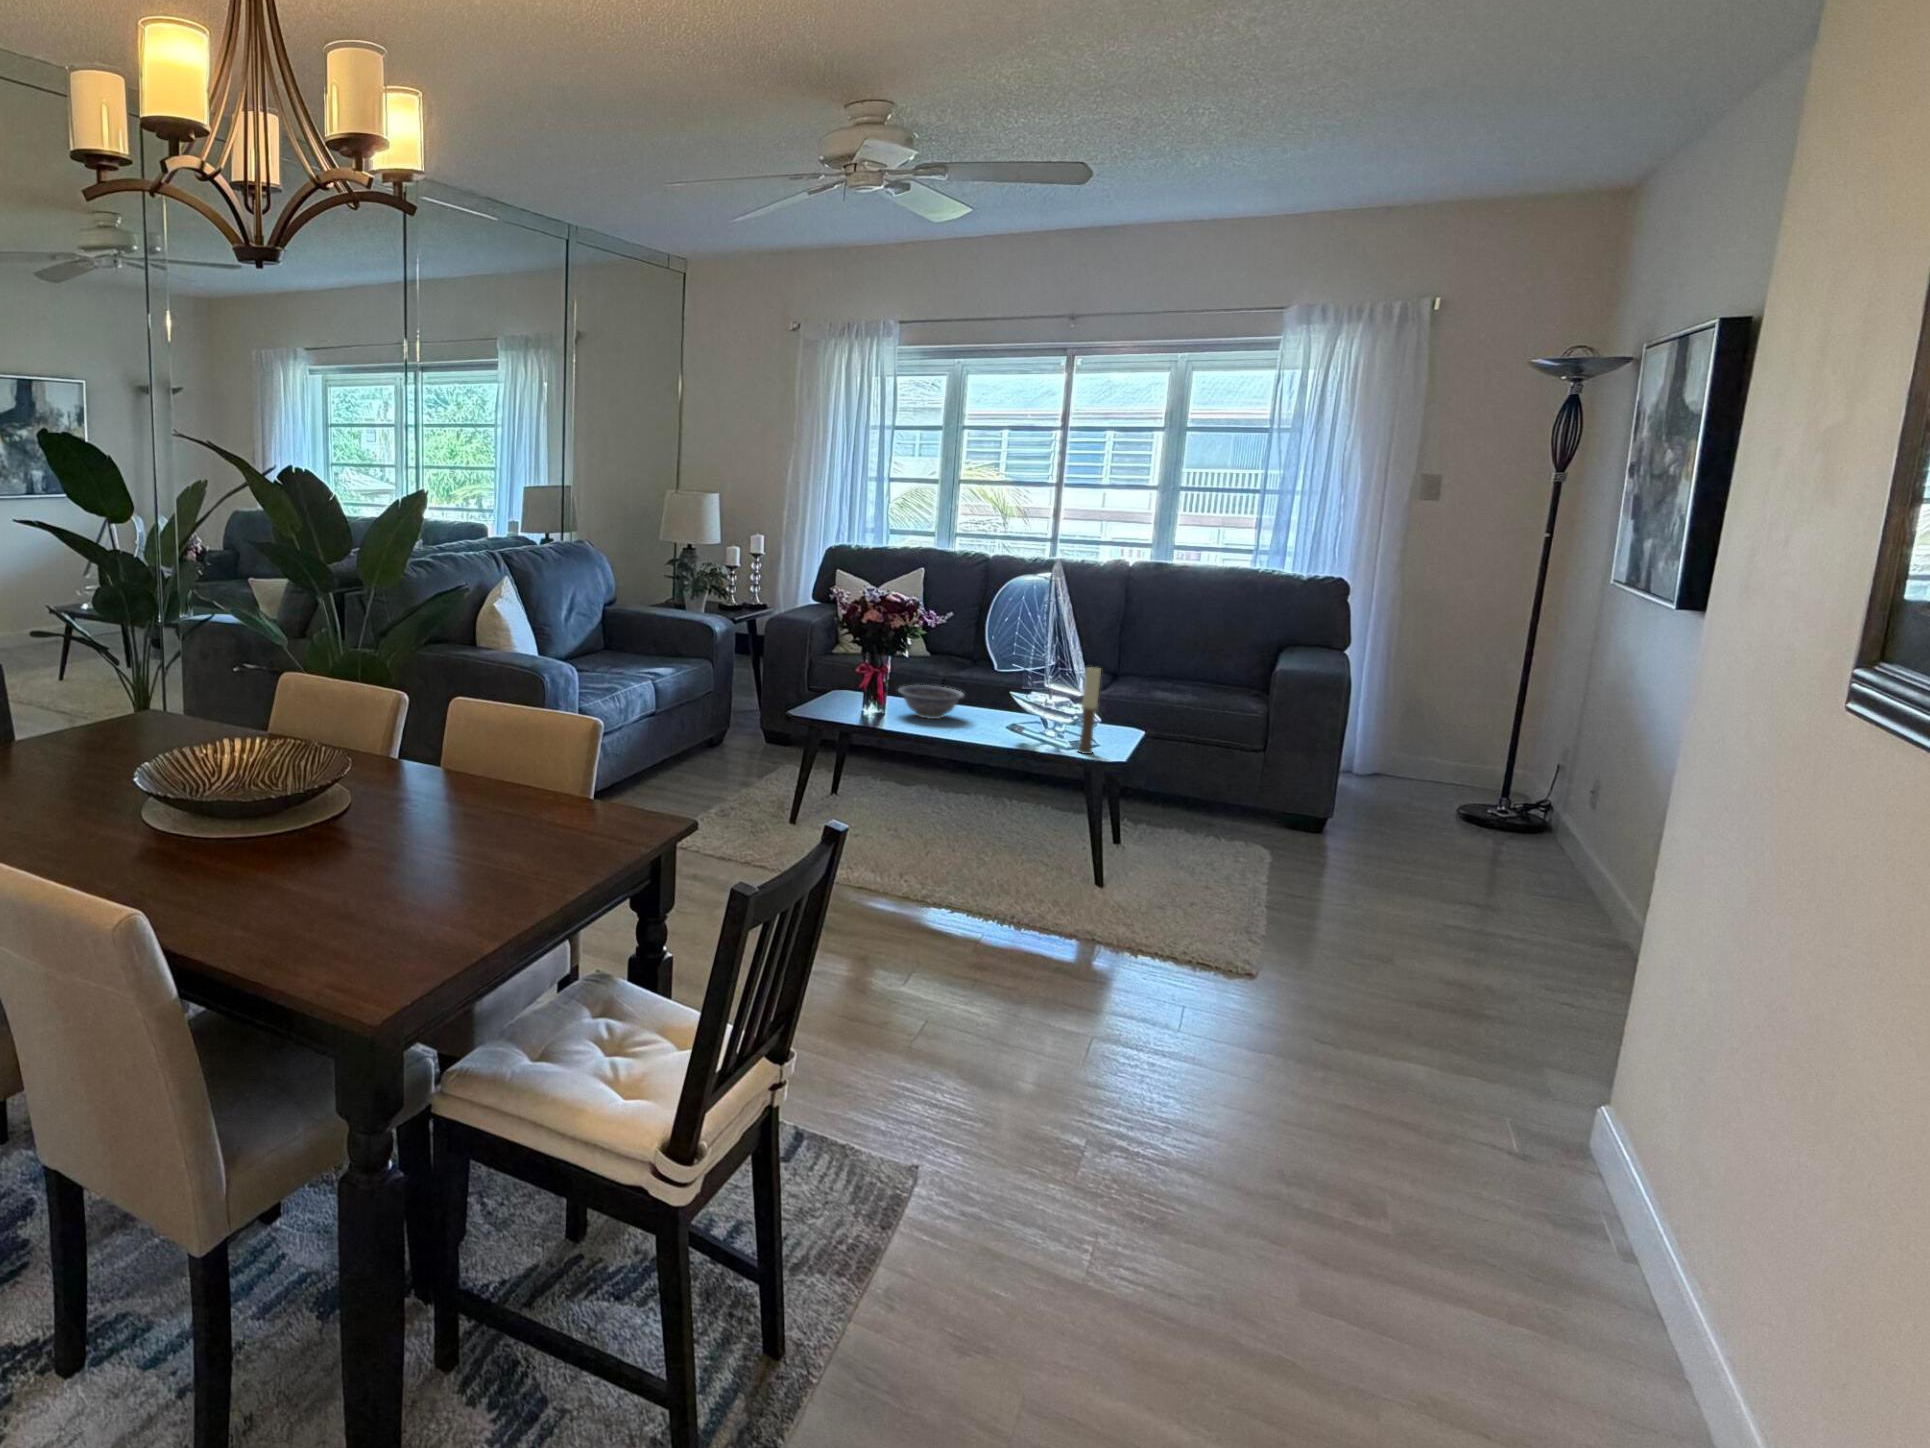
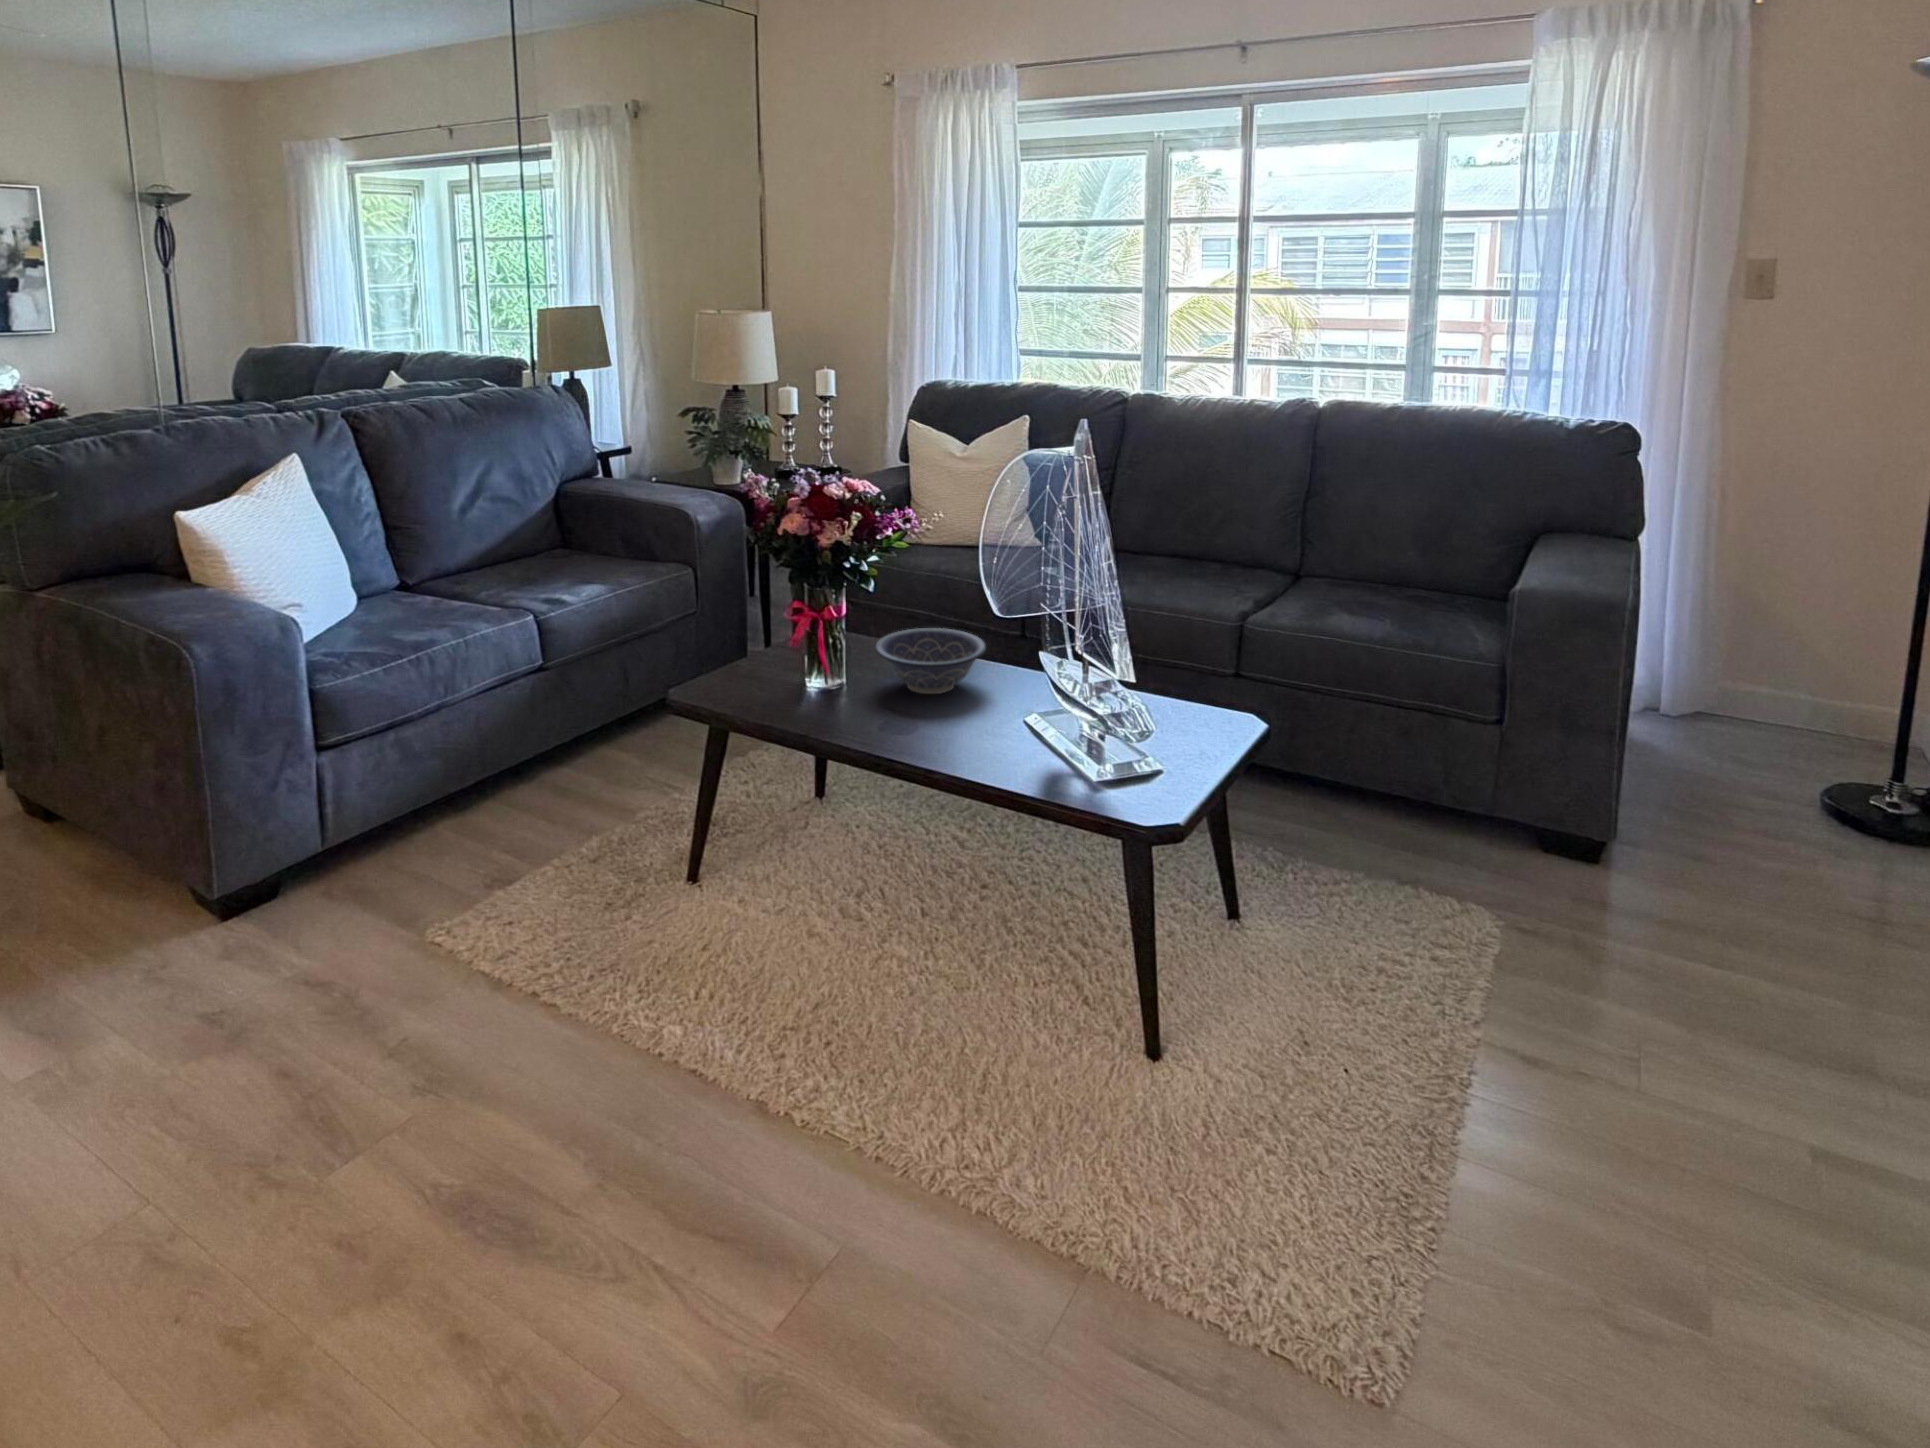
candle: present [1078,667,1101,754] -> none [1125,627,1157,797]

